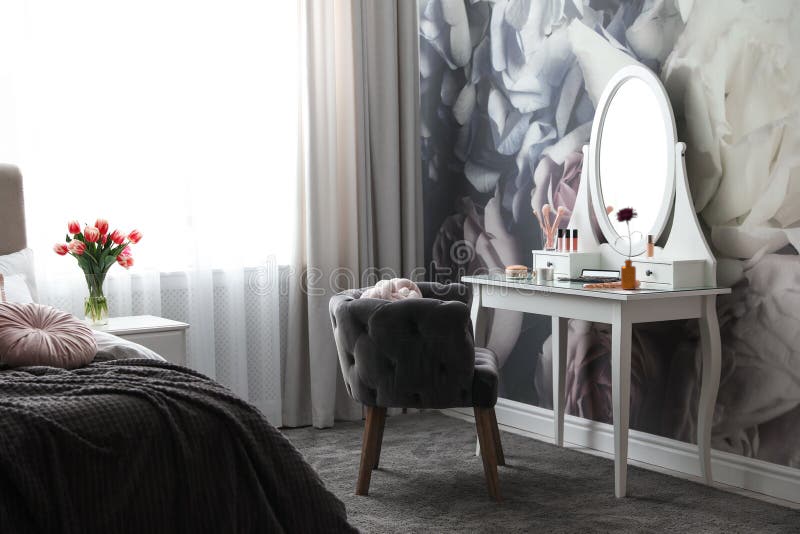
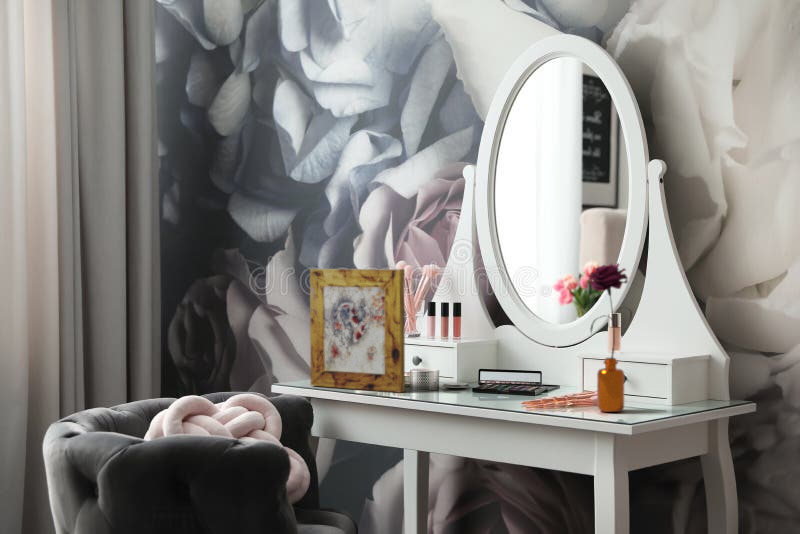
picture frame: none [486,210,534,280] -> present [310,269,405,392]

